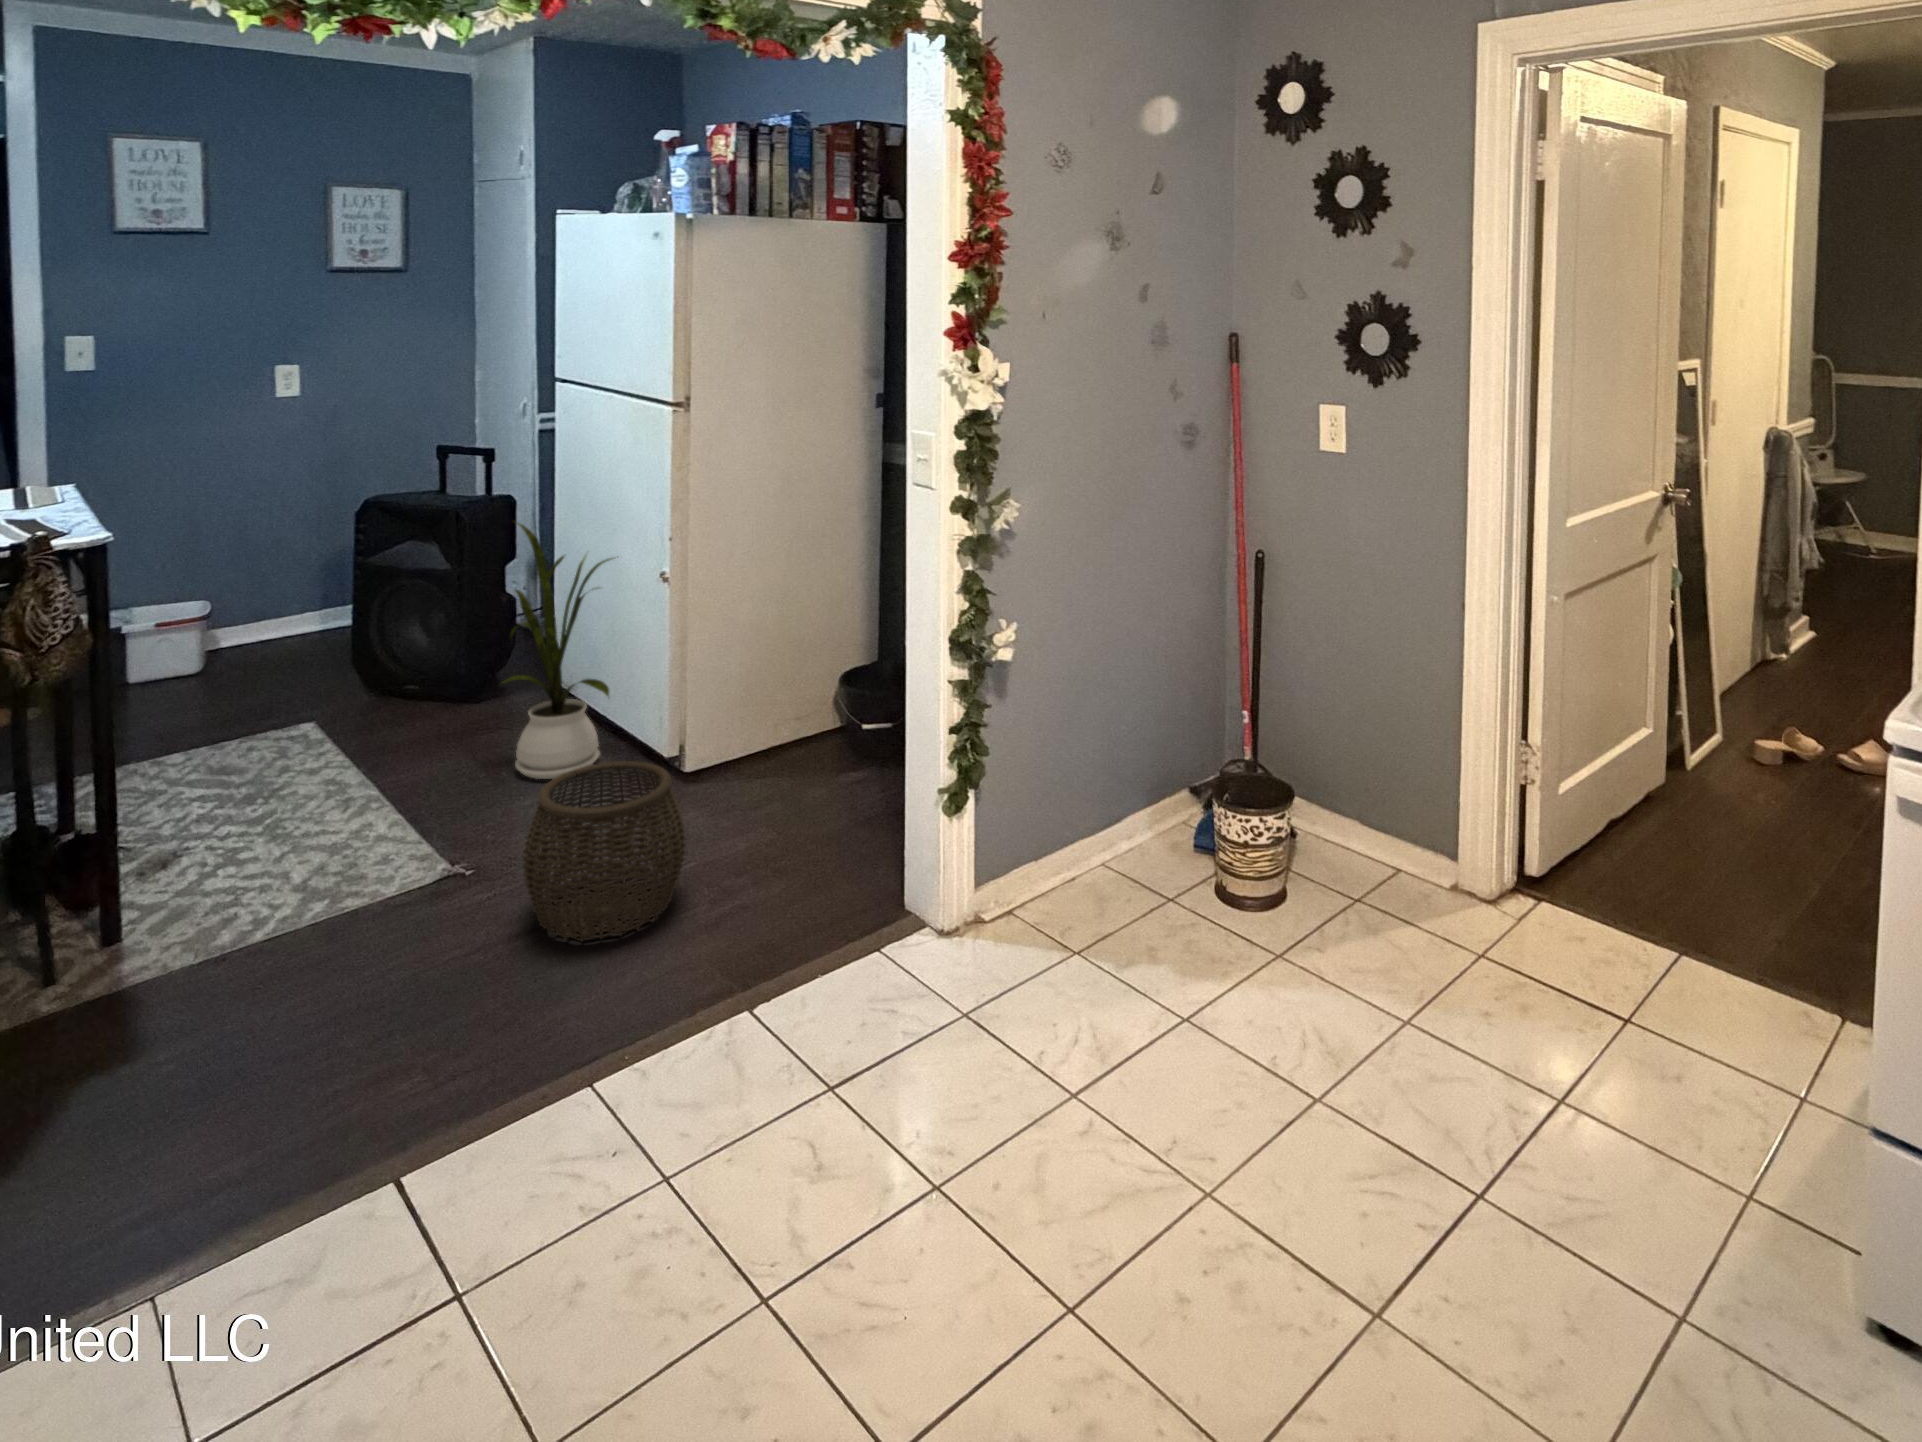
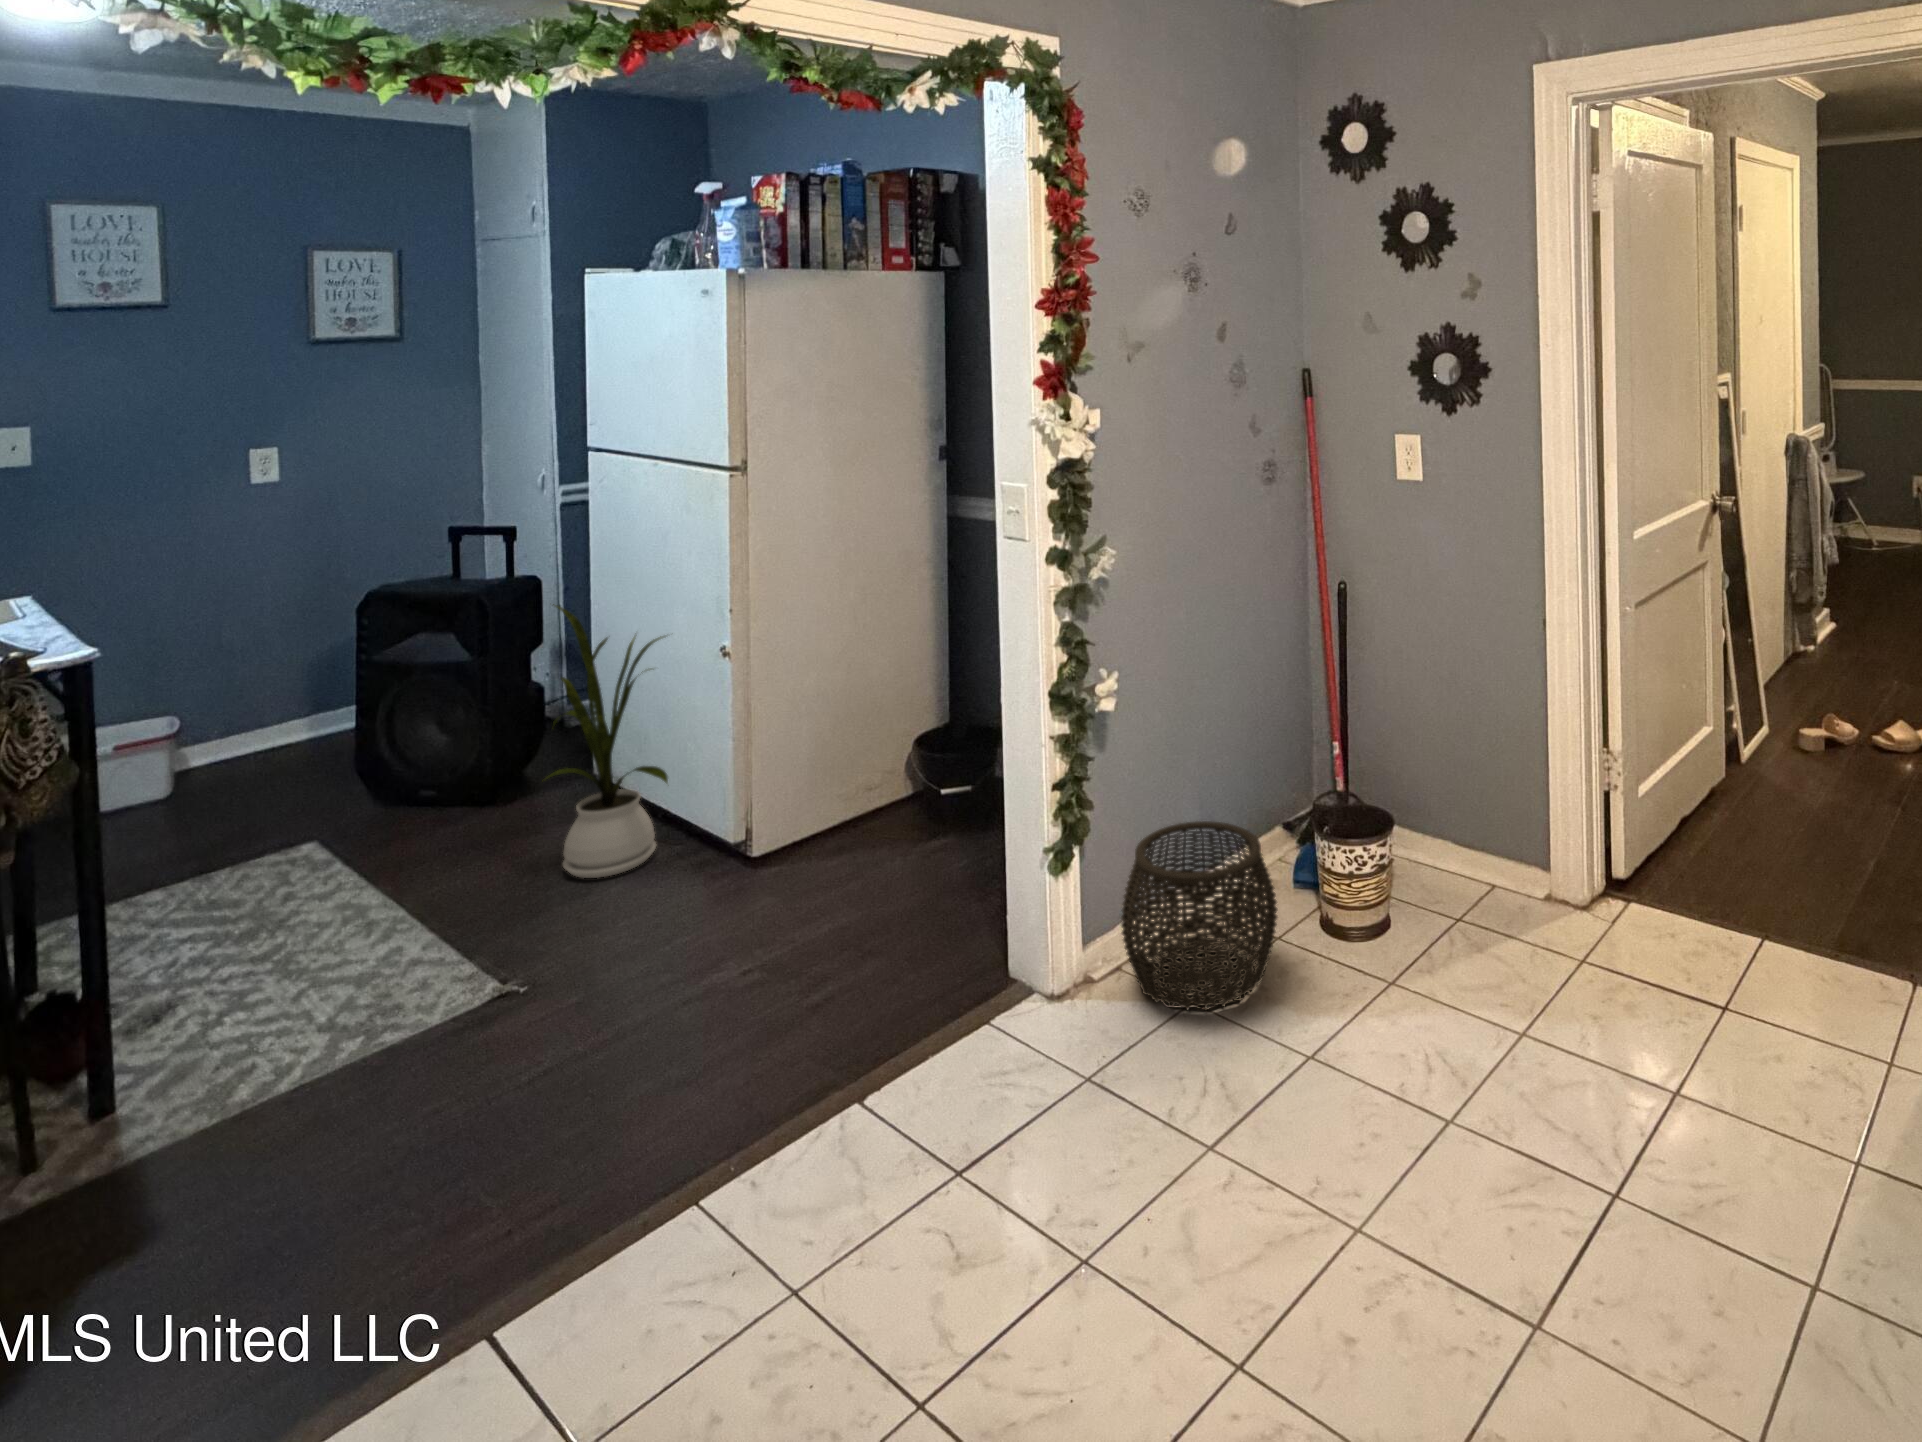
woven basket: present [522,761,686,941] -> present [1121,821,1278,1010]

